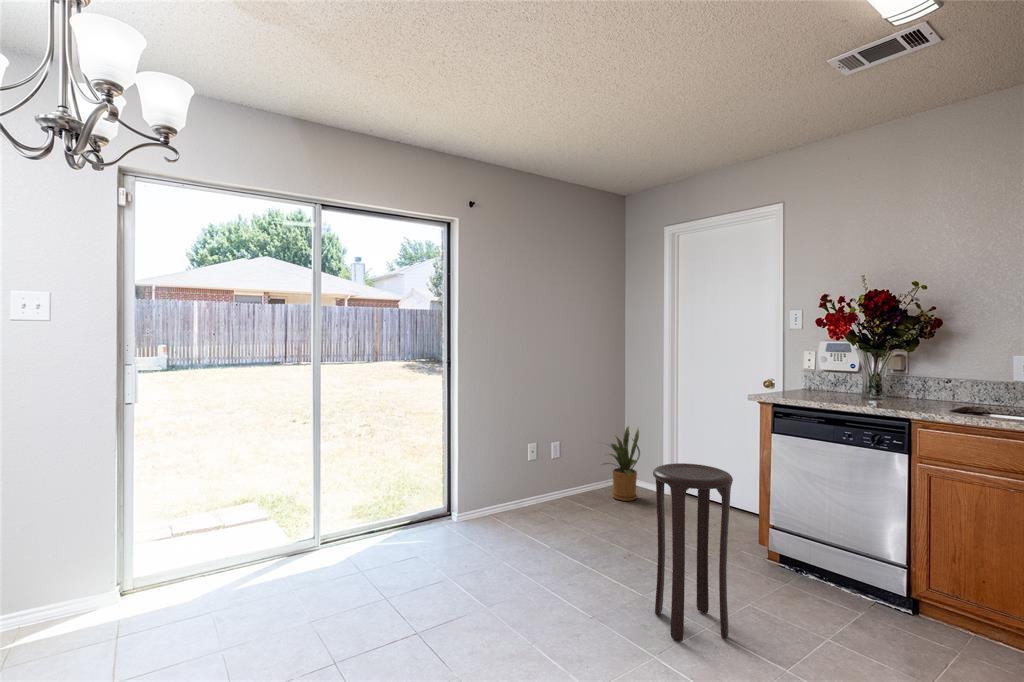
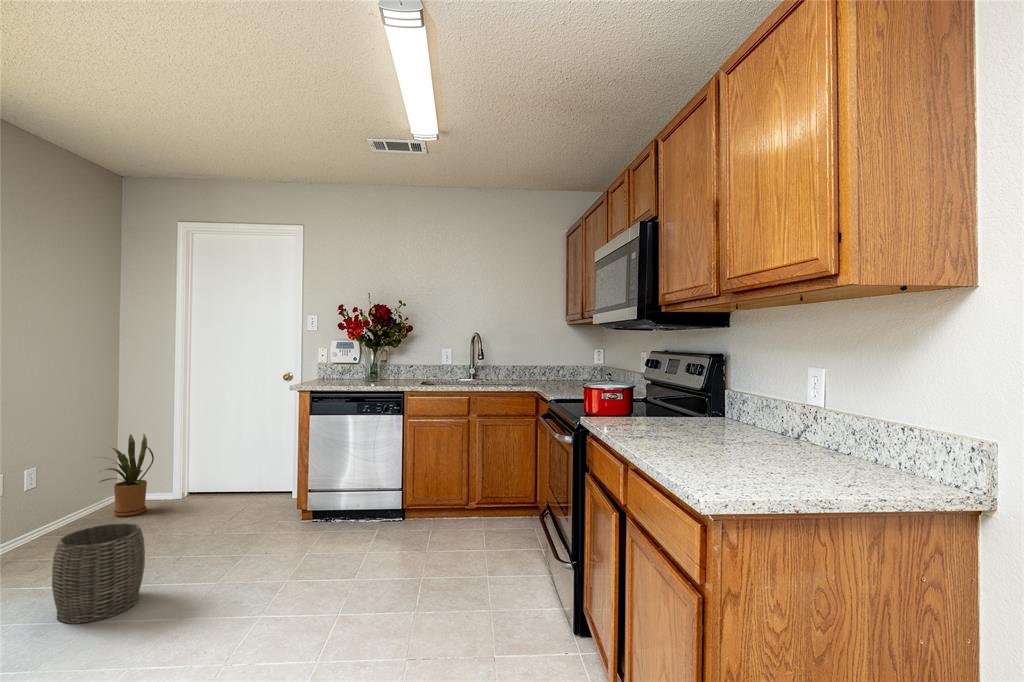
stool: present [653,463,733,641] -> none [244,443,315,594]
woven basket: none [515,506,579,592] -> present [52,523,145,624]

